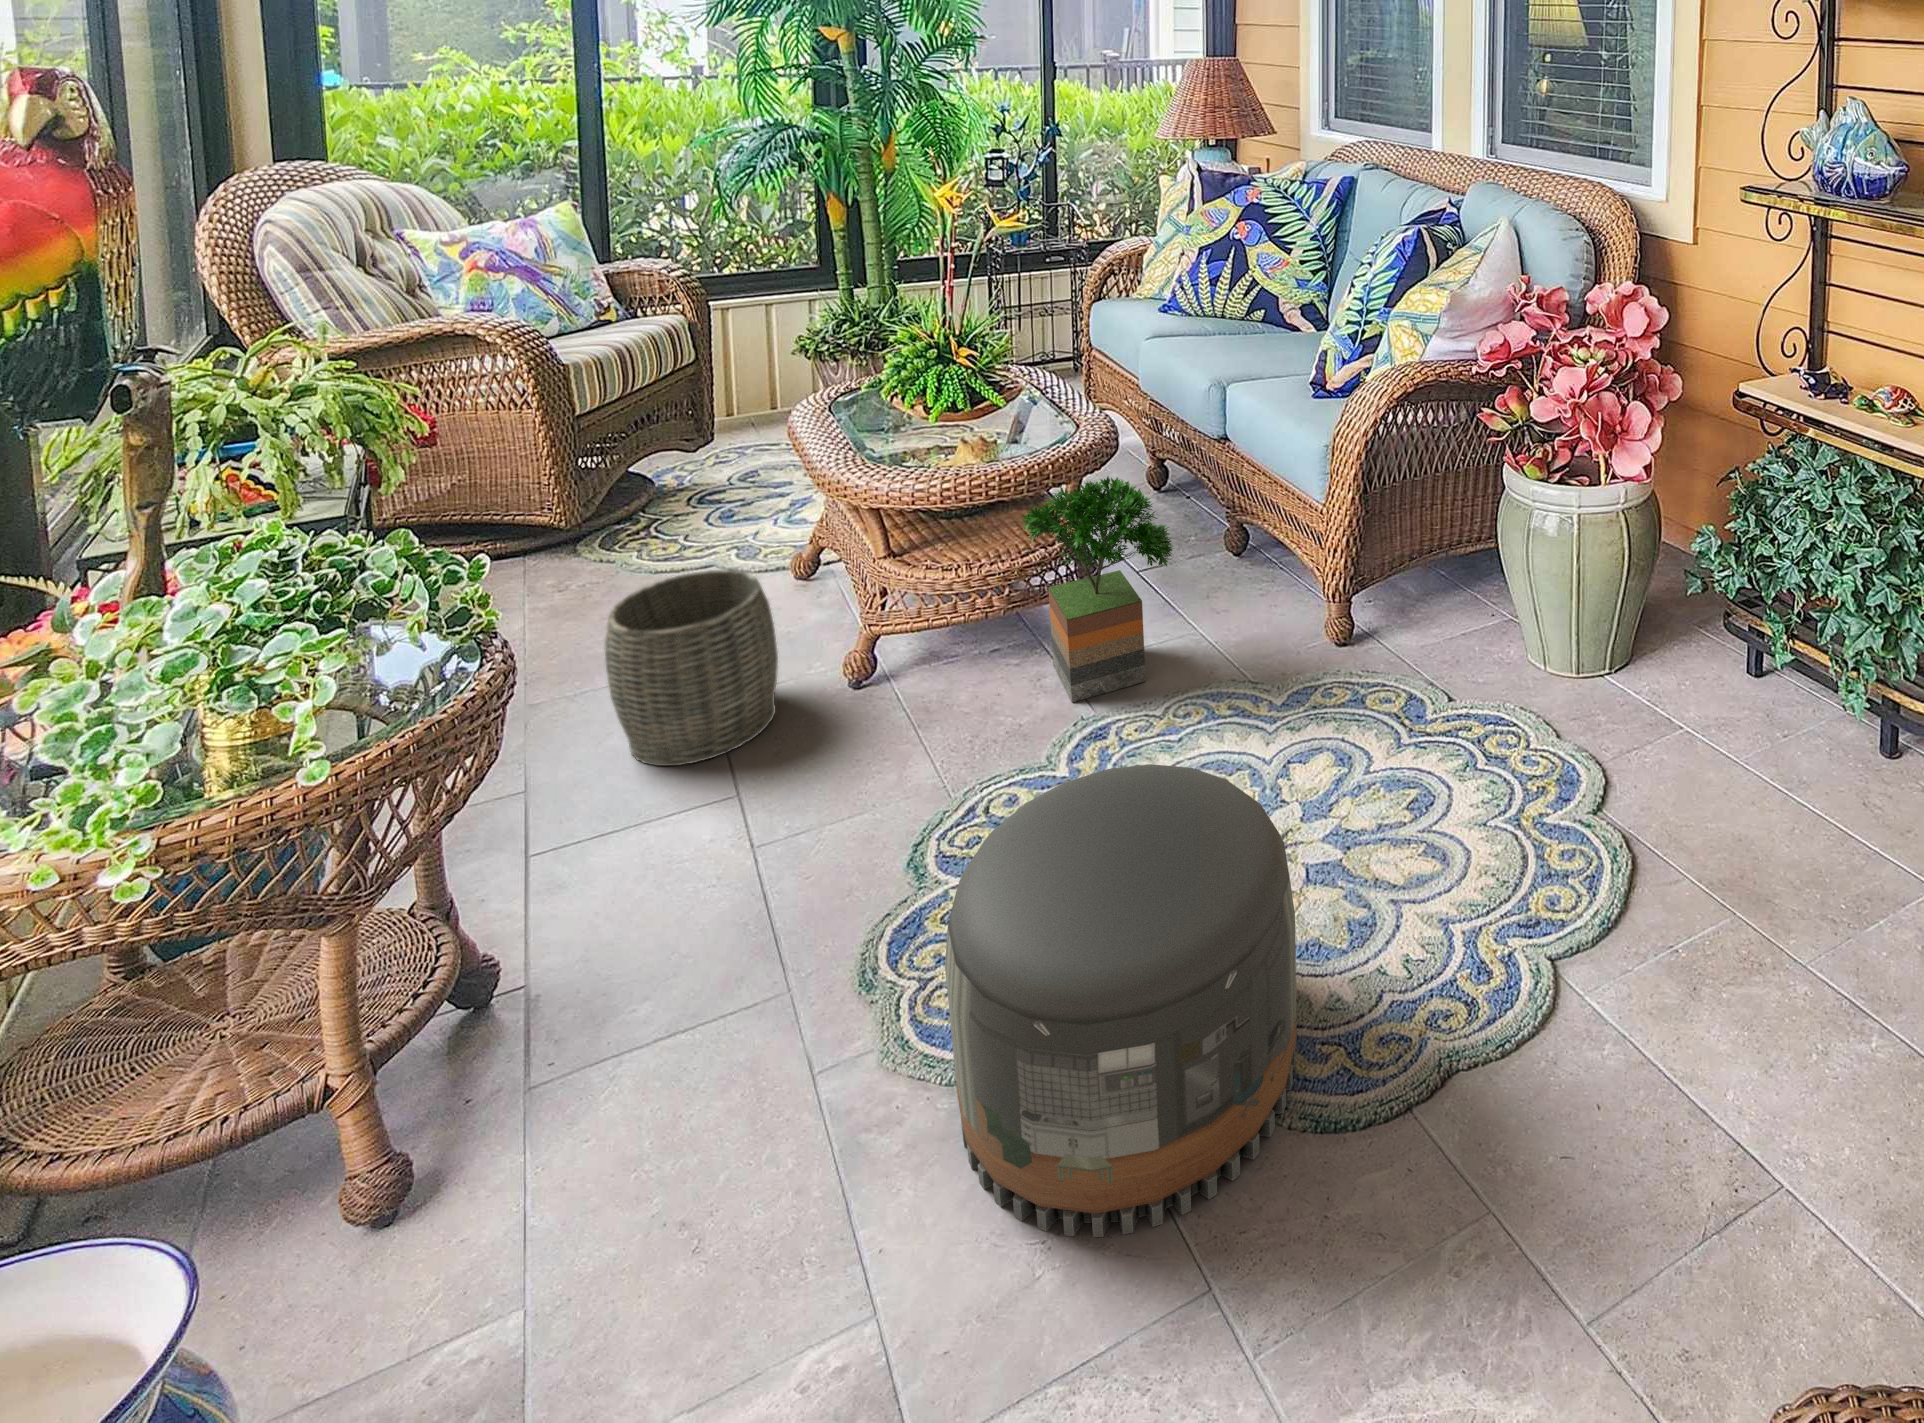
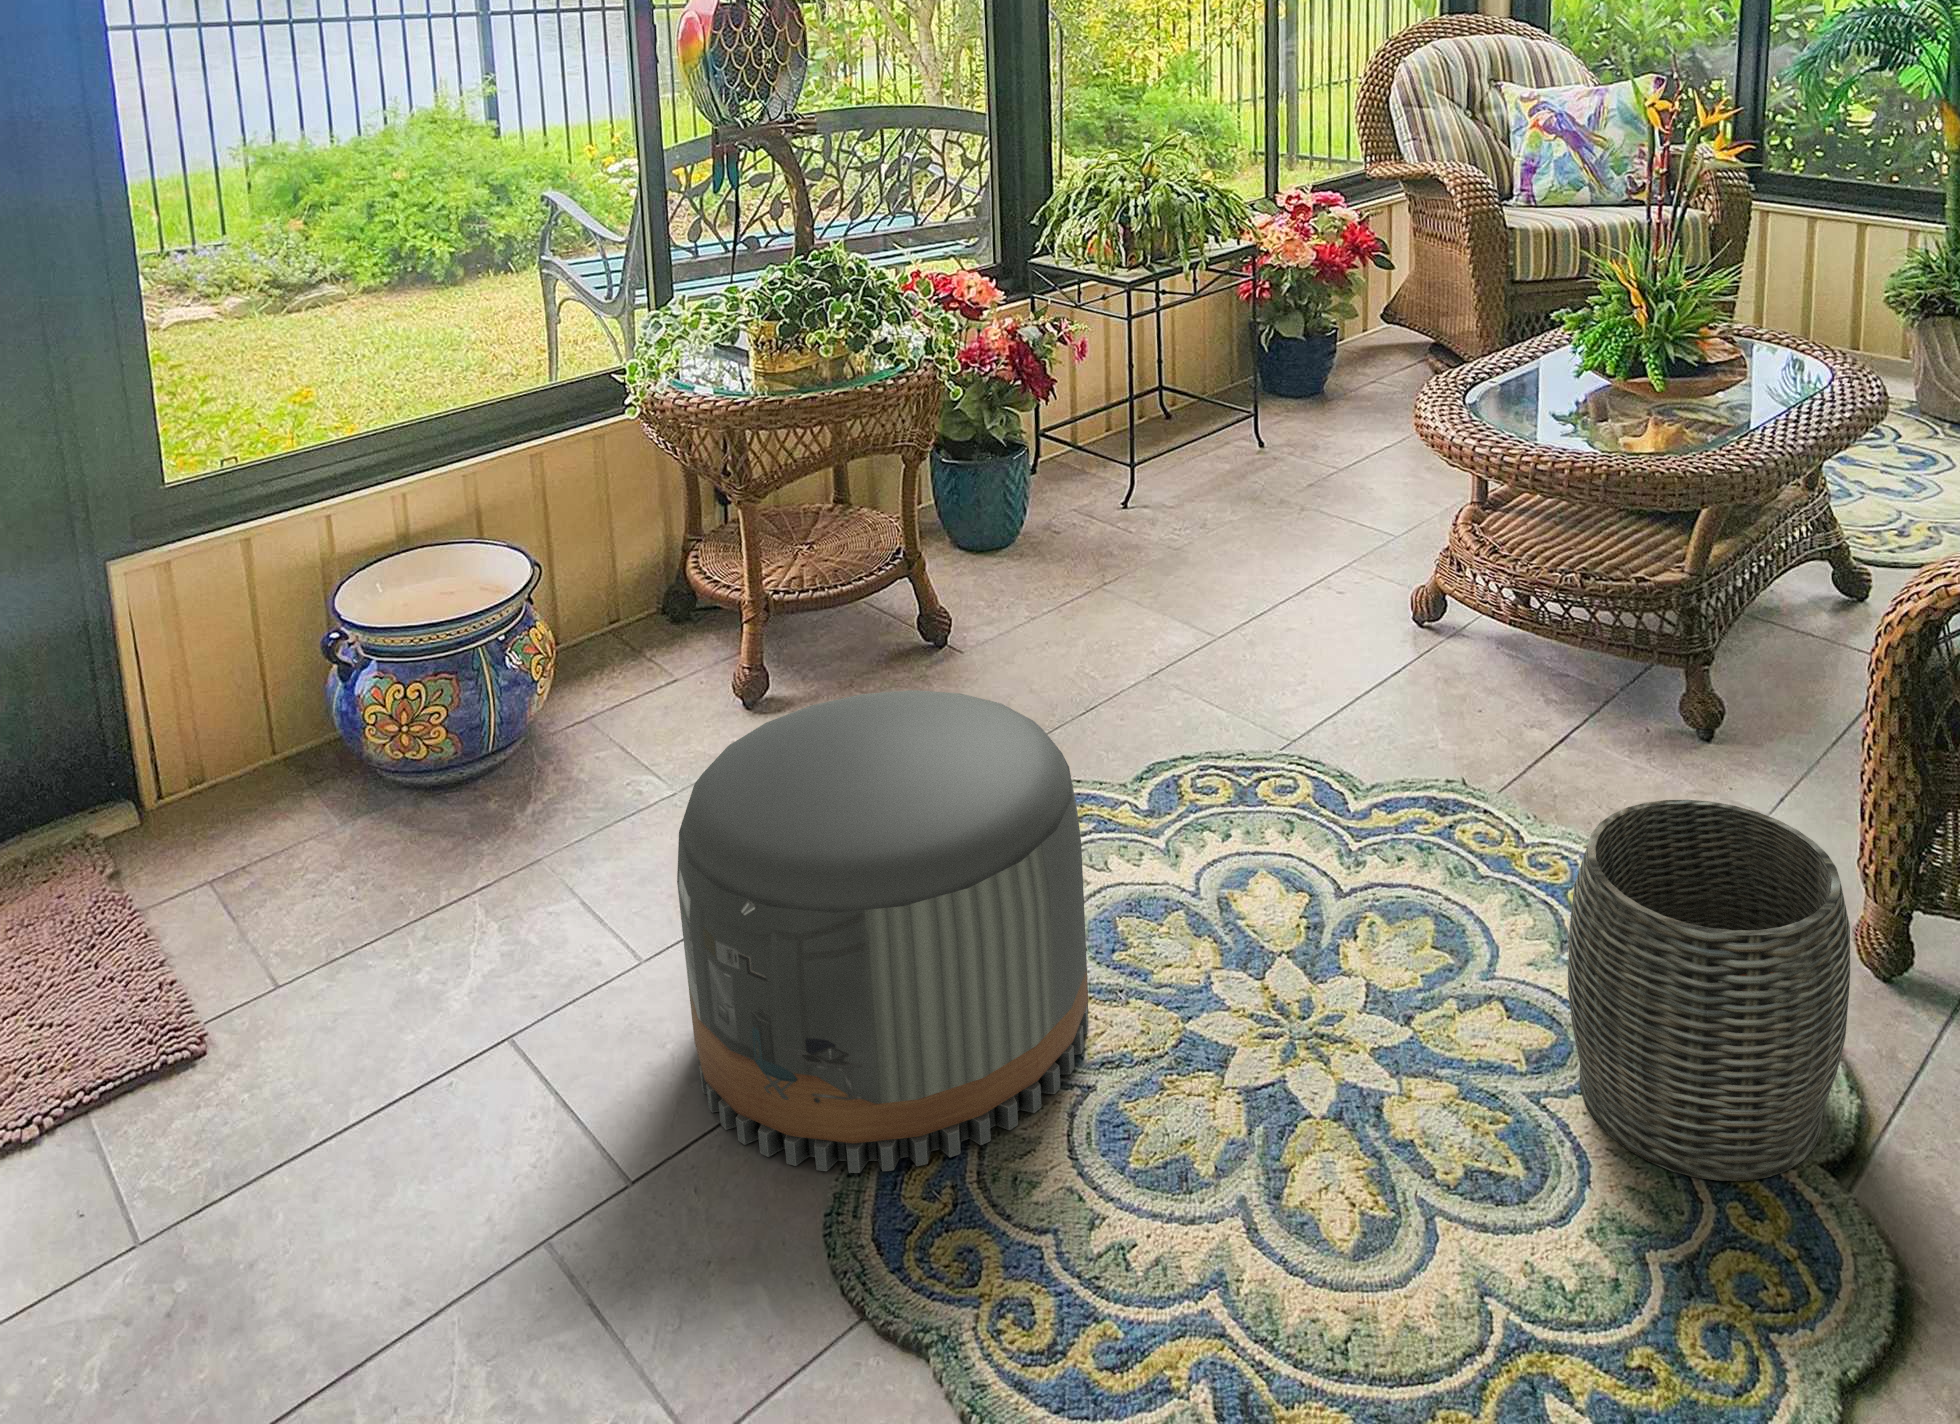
potted tree: present [1021,476,1173,702] -> none [1461,485,1670,824]
woven basket: present [605,570,778,766] -> present [1568,800,1850,1181]

